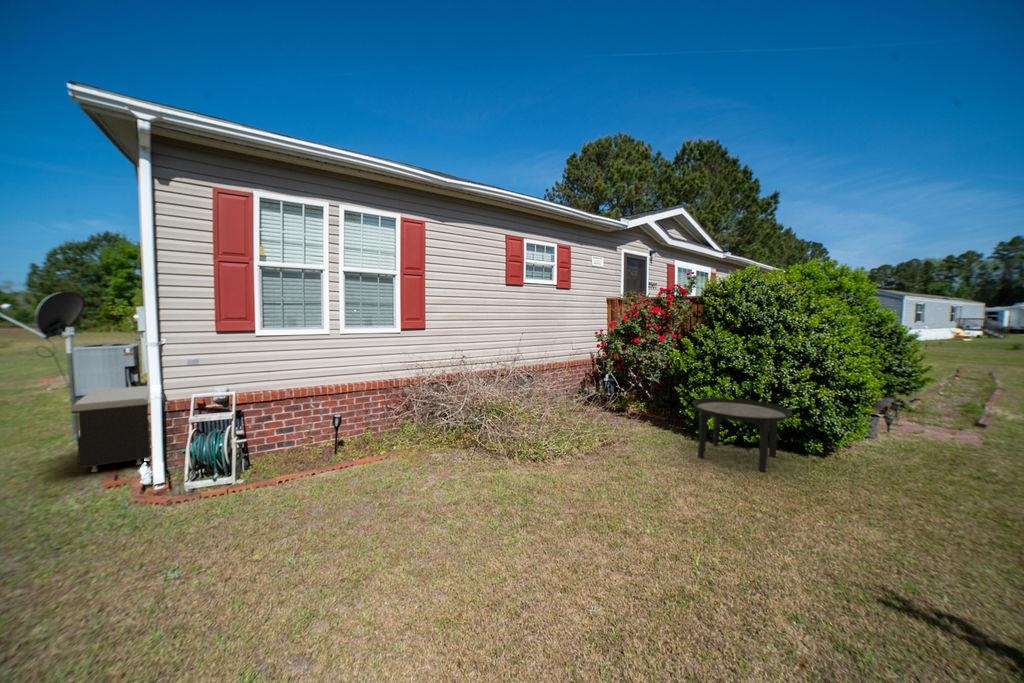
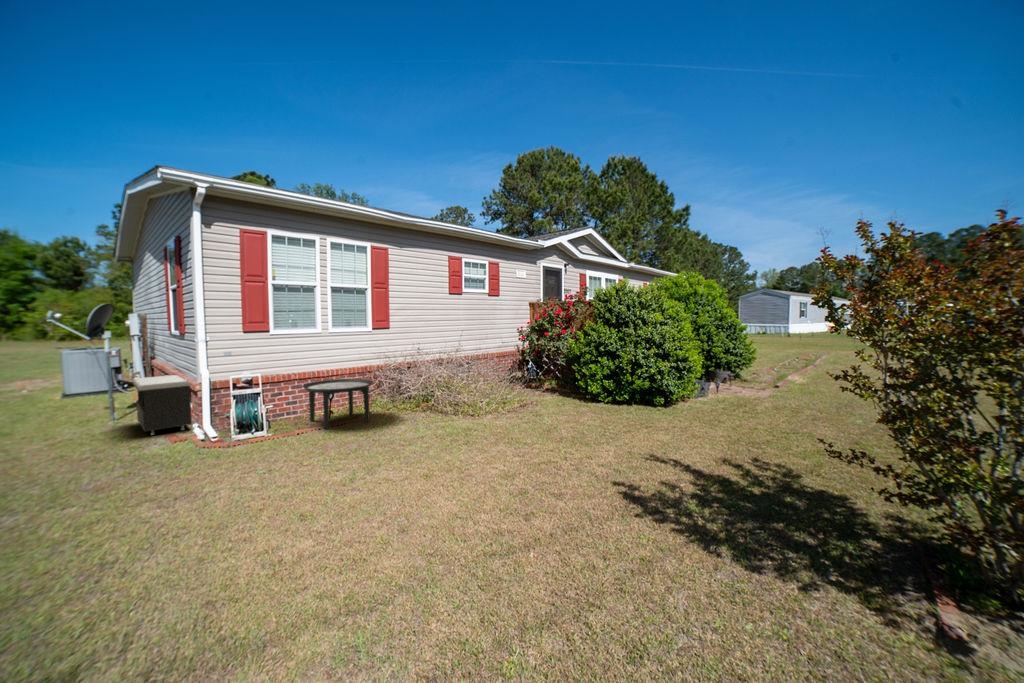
round table: present [692,398,792,472] -> present [302,379,373,429]

